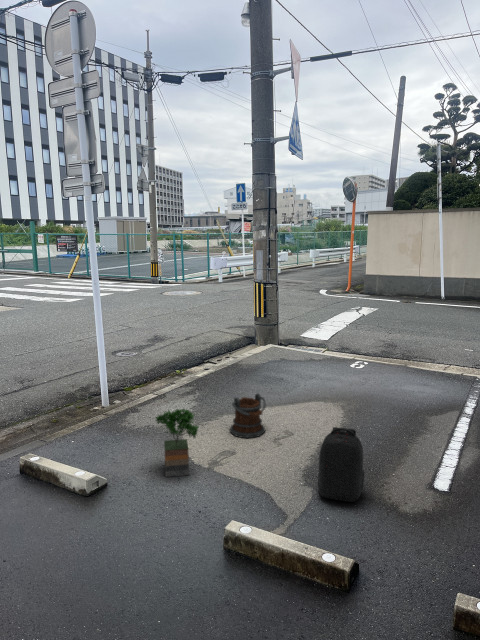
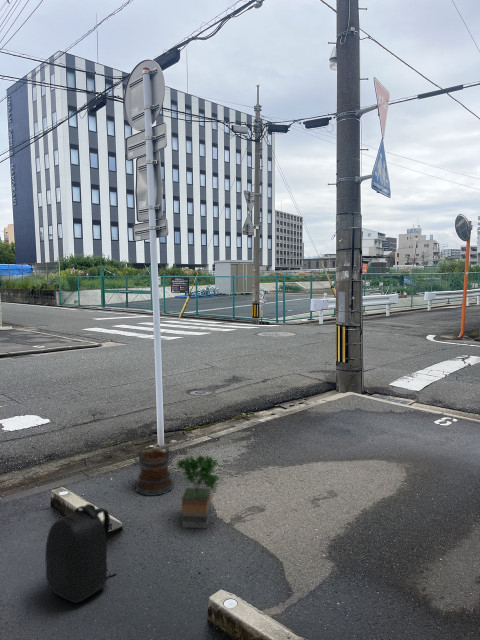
bucket: present [230,393,266,438] -> present [134,447,174,496]
backpack: present [318,427,364,502] -> present [45,504,115,603]

